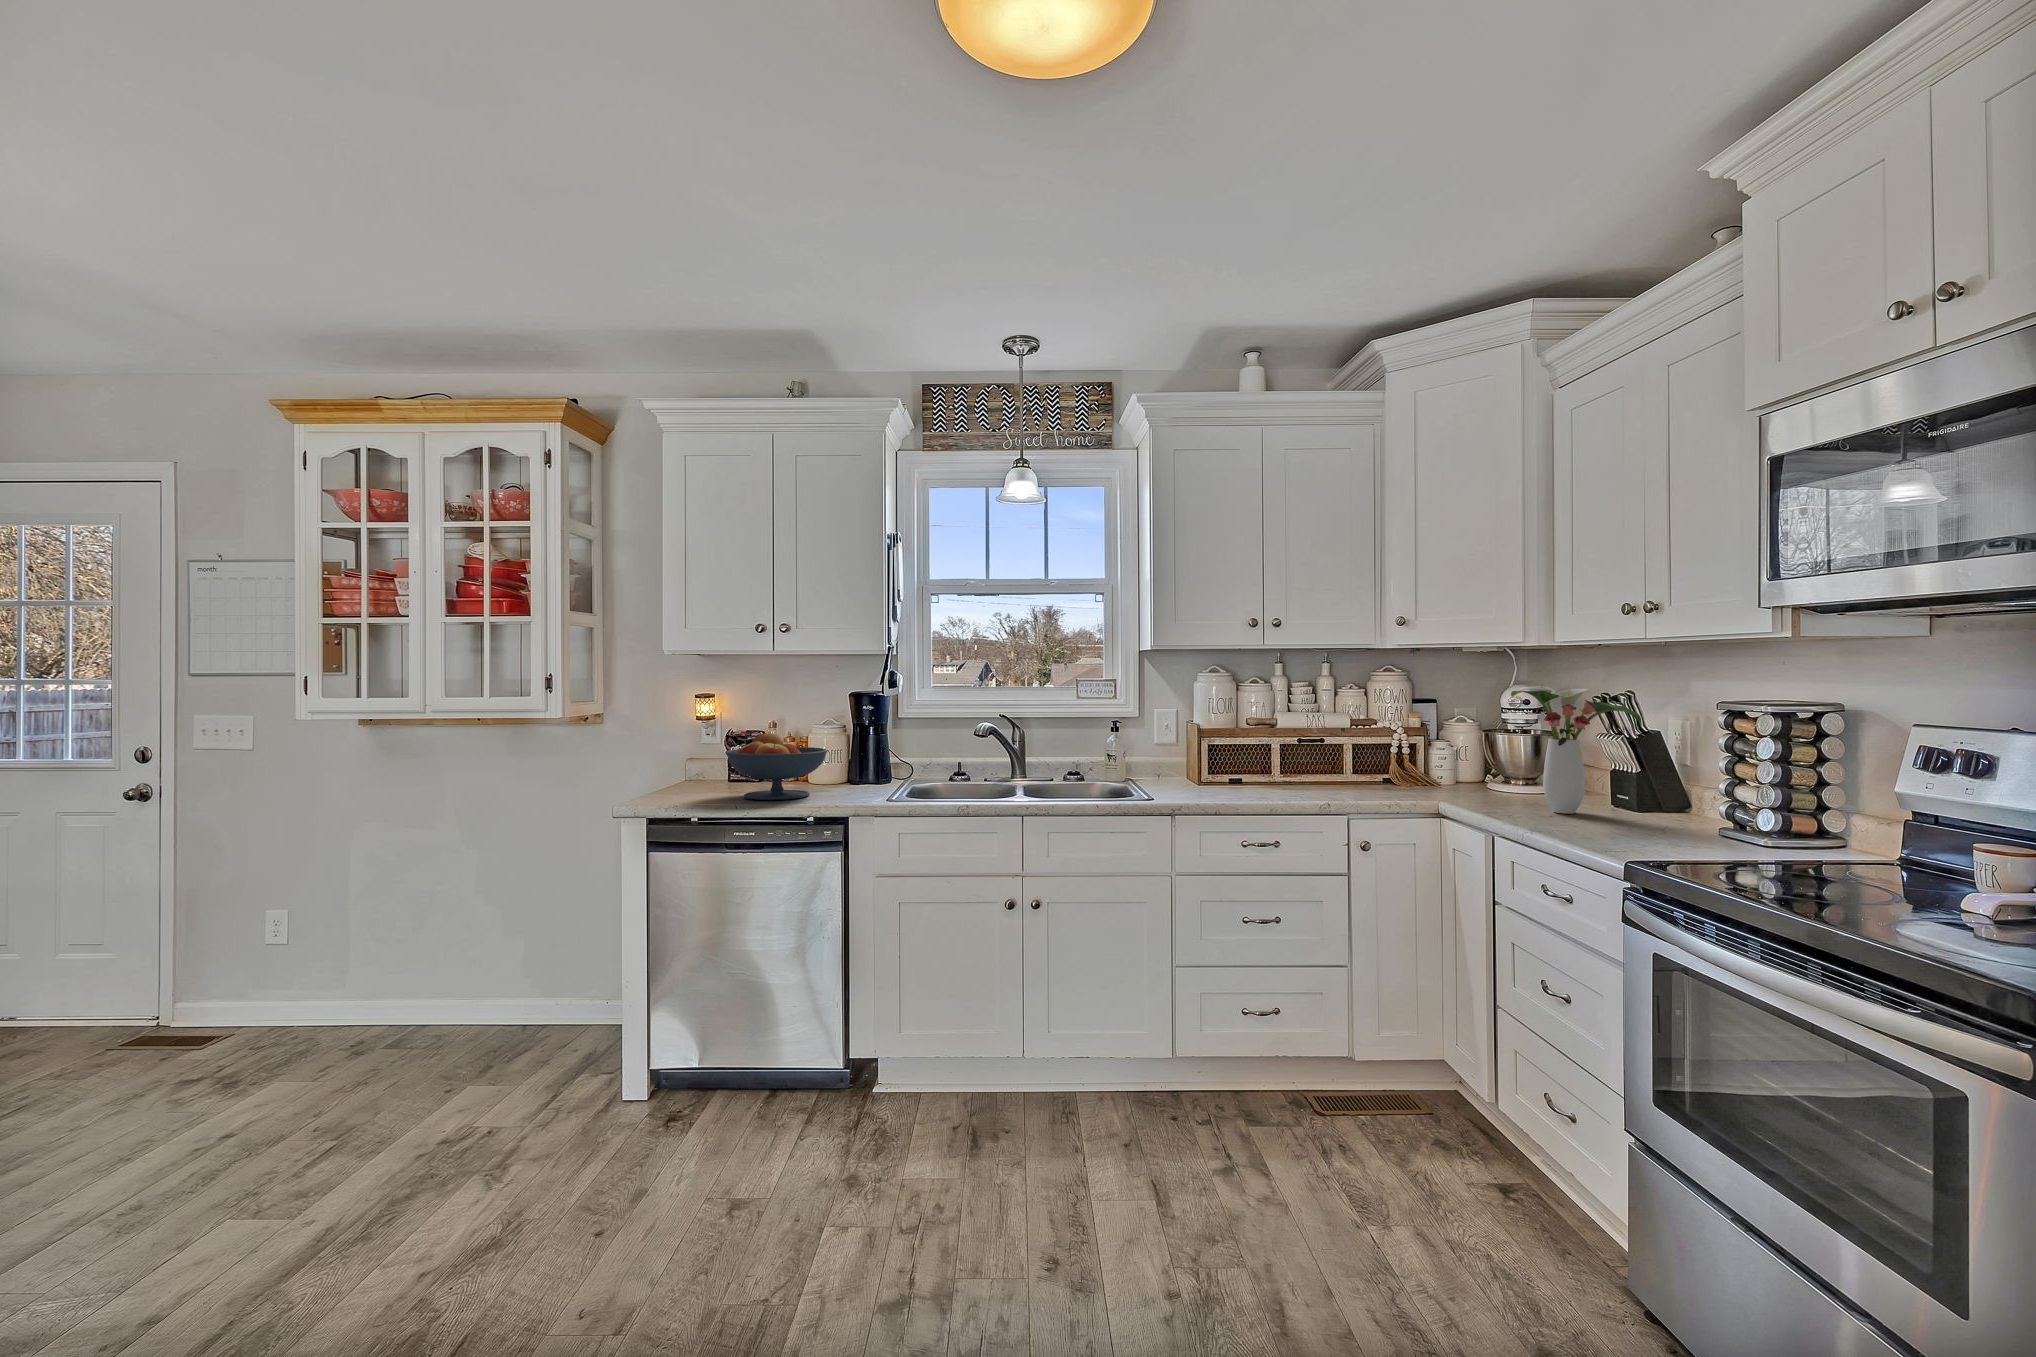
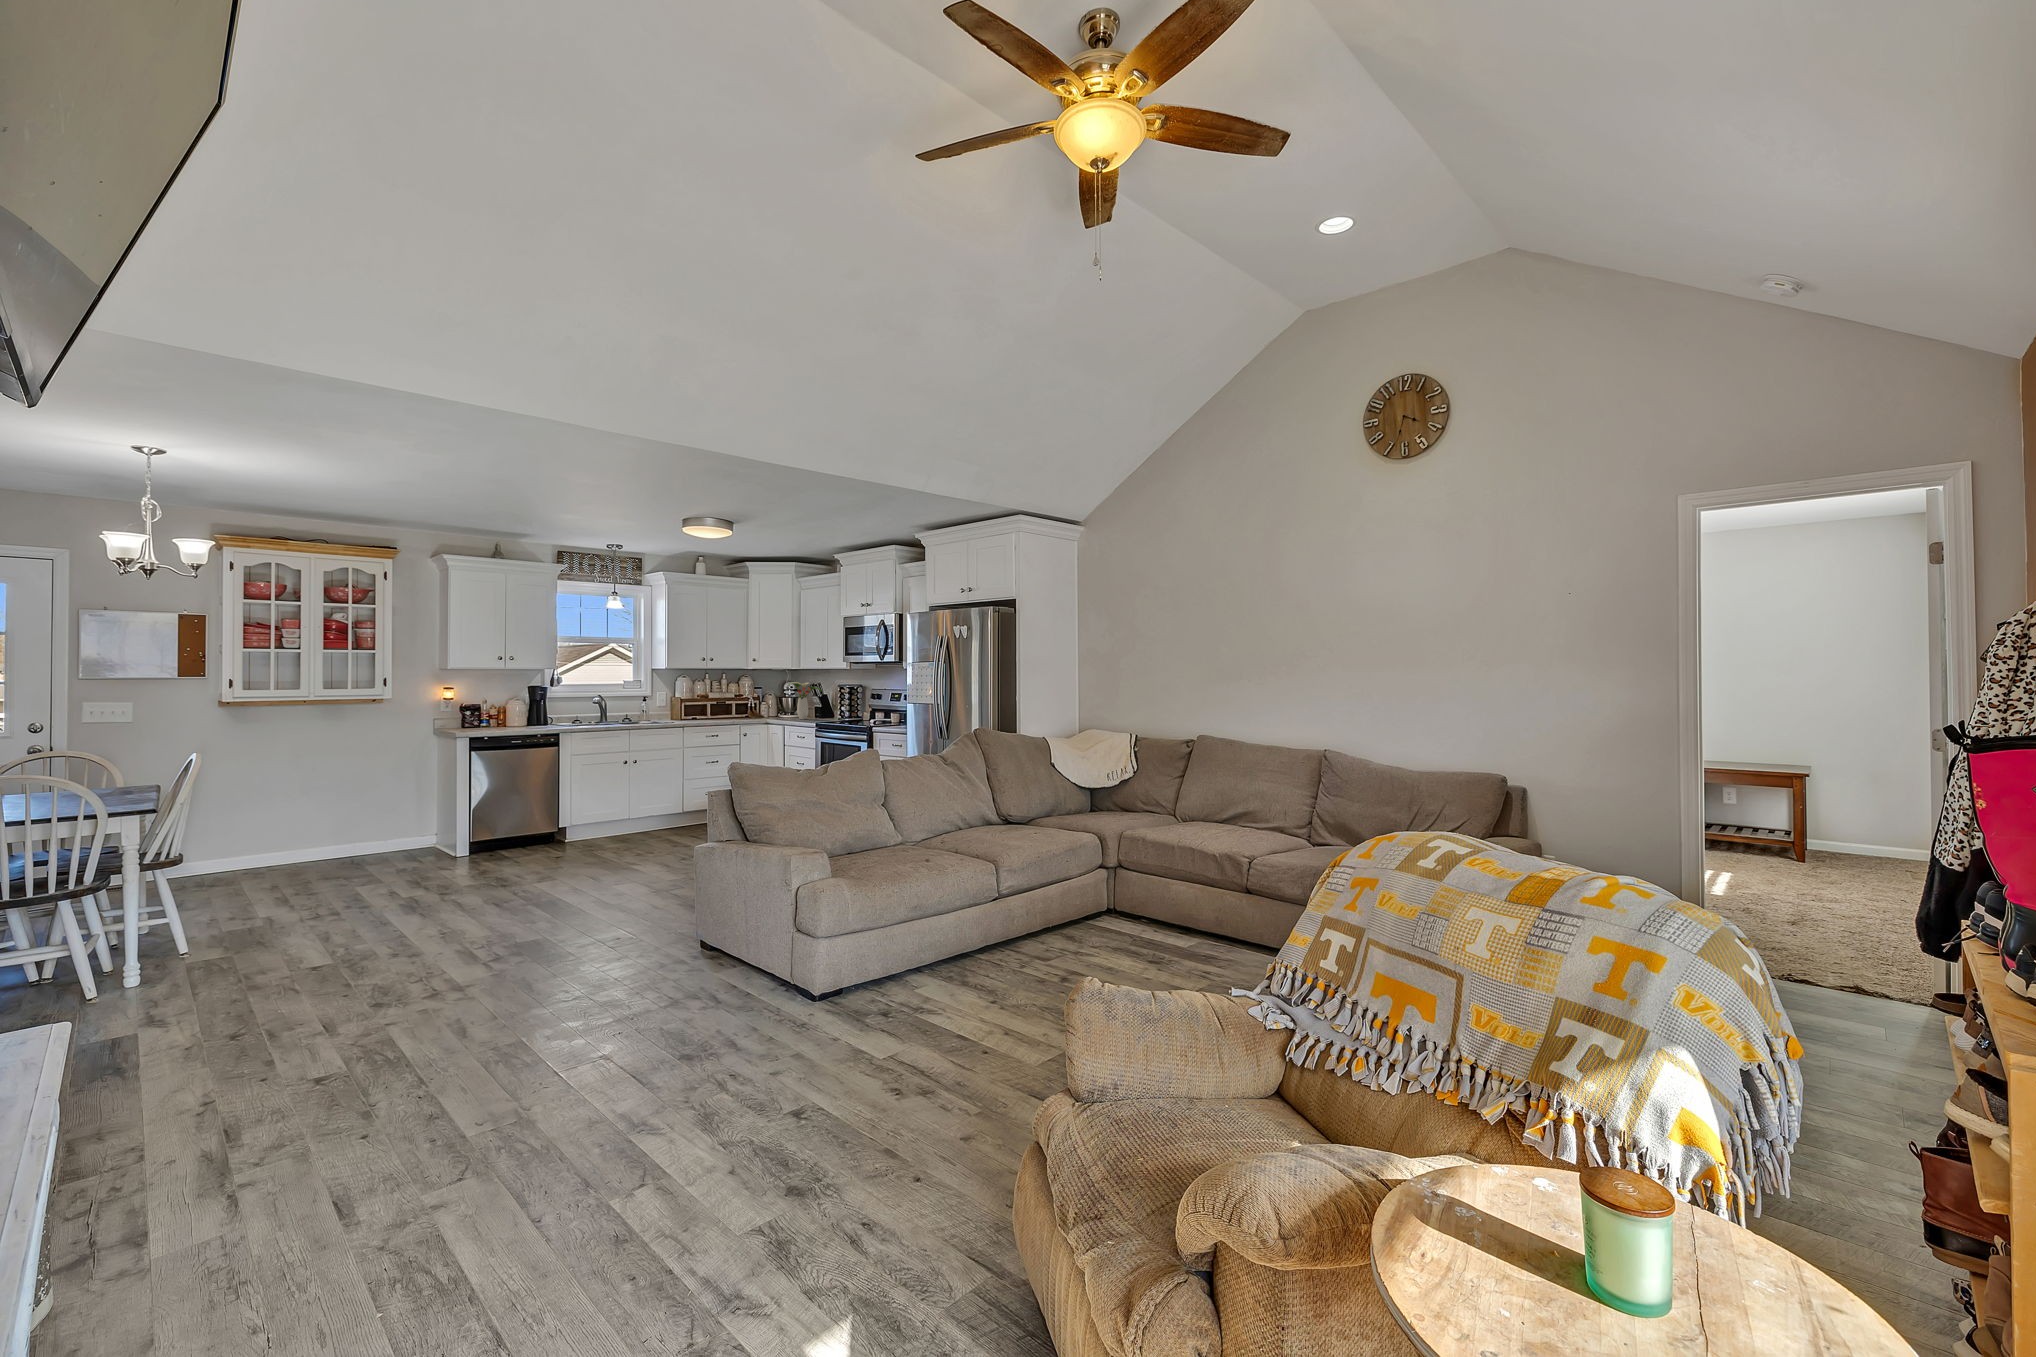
fruit bowl: present [725,733,828,800] -> none [489,704,536,730]

